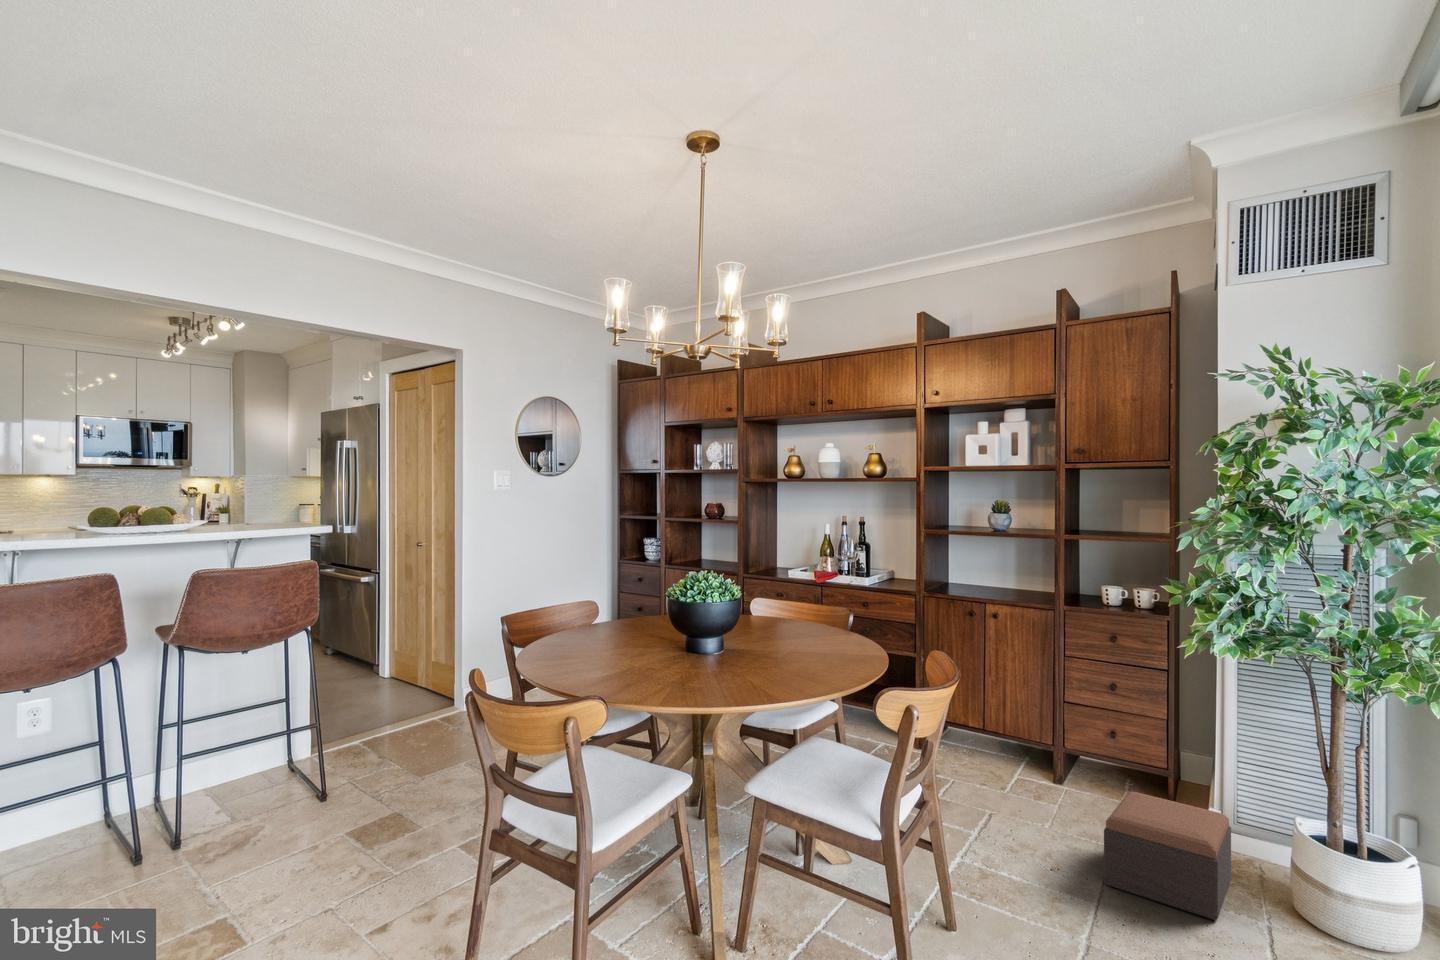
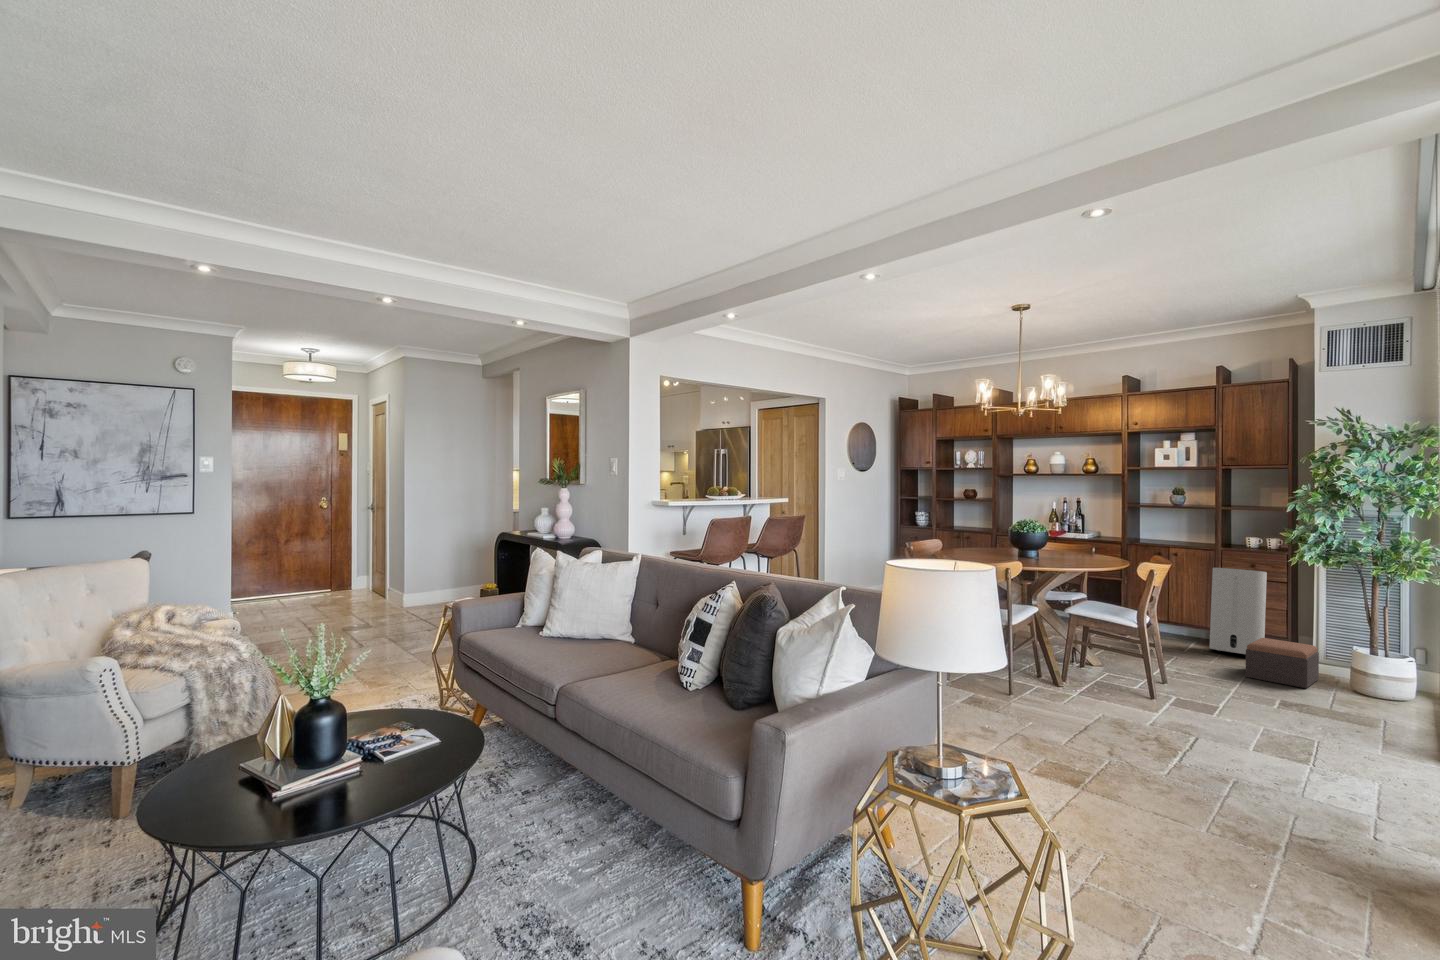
air purifier: none [1045,643,1136,811] -> present [1209,568,1267,654]

